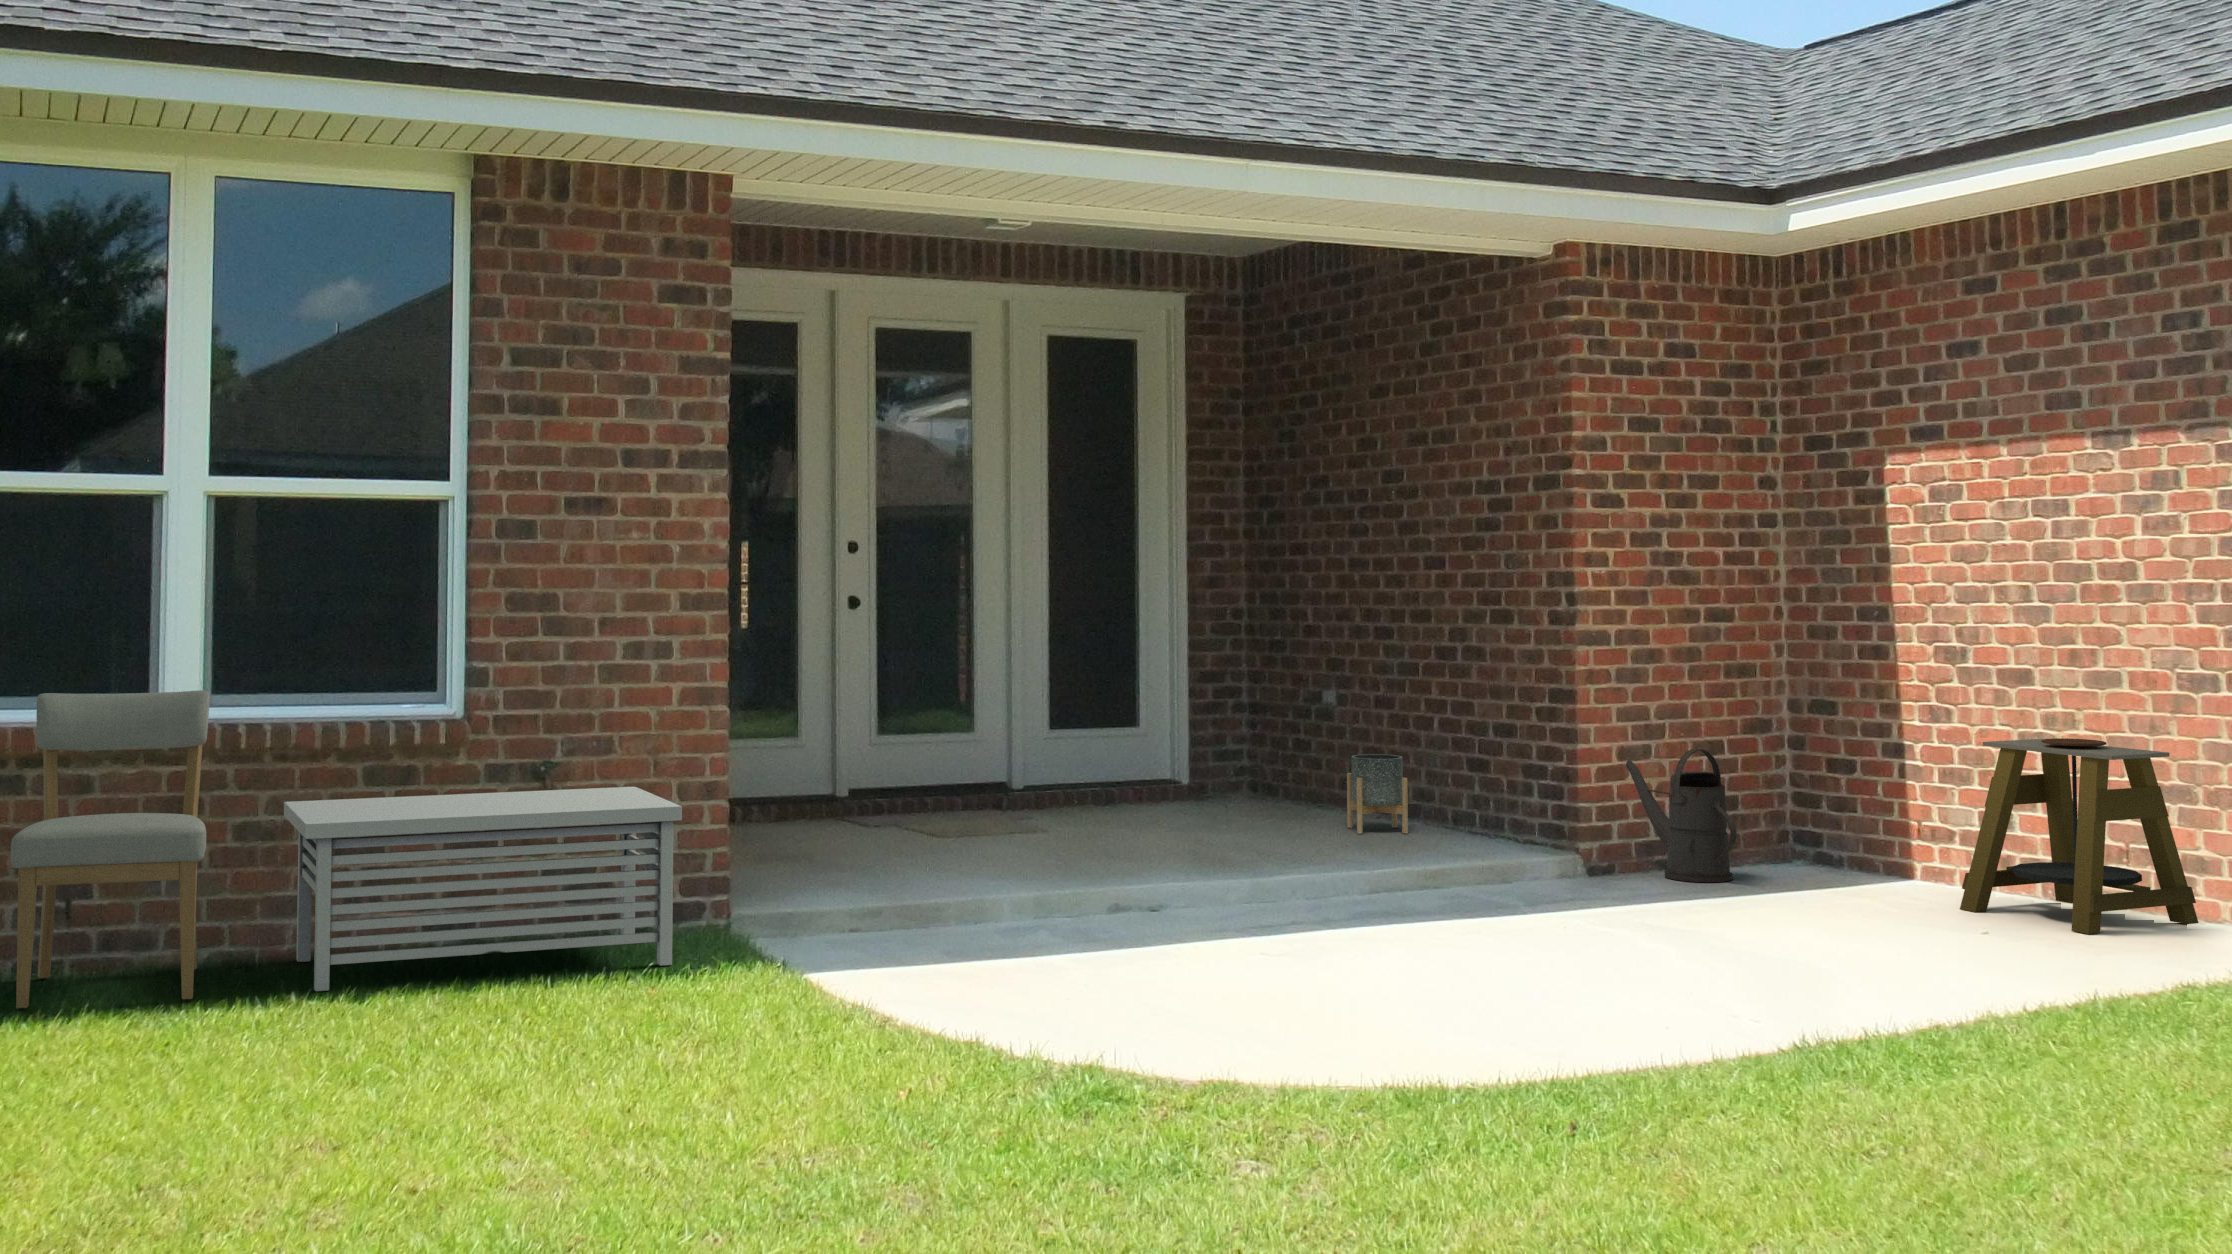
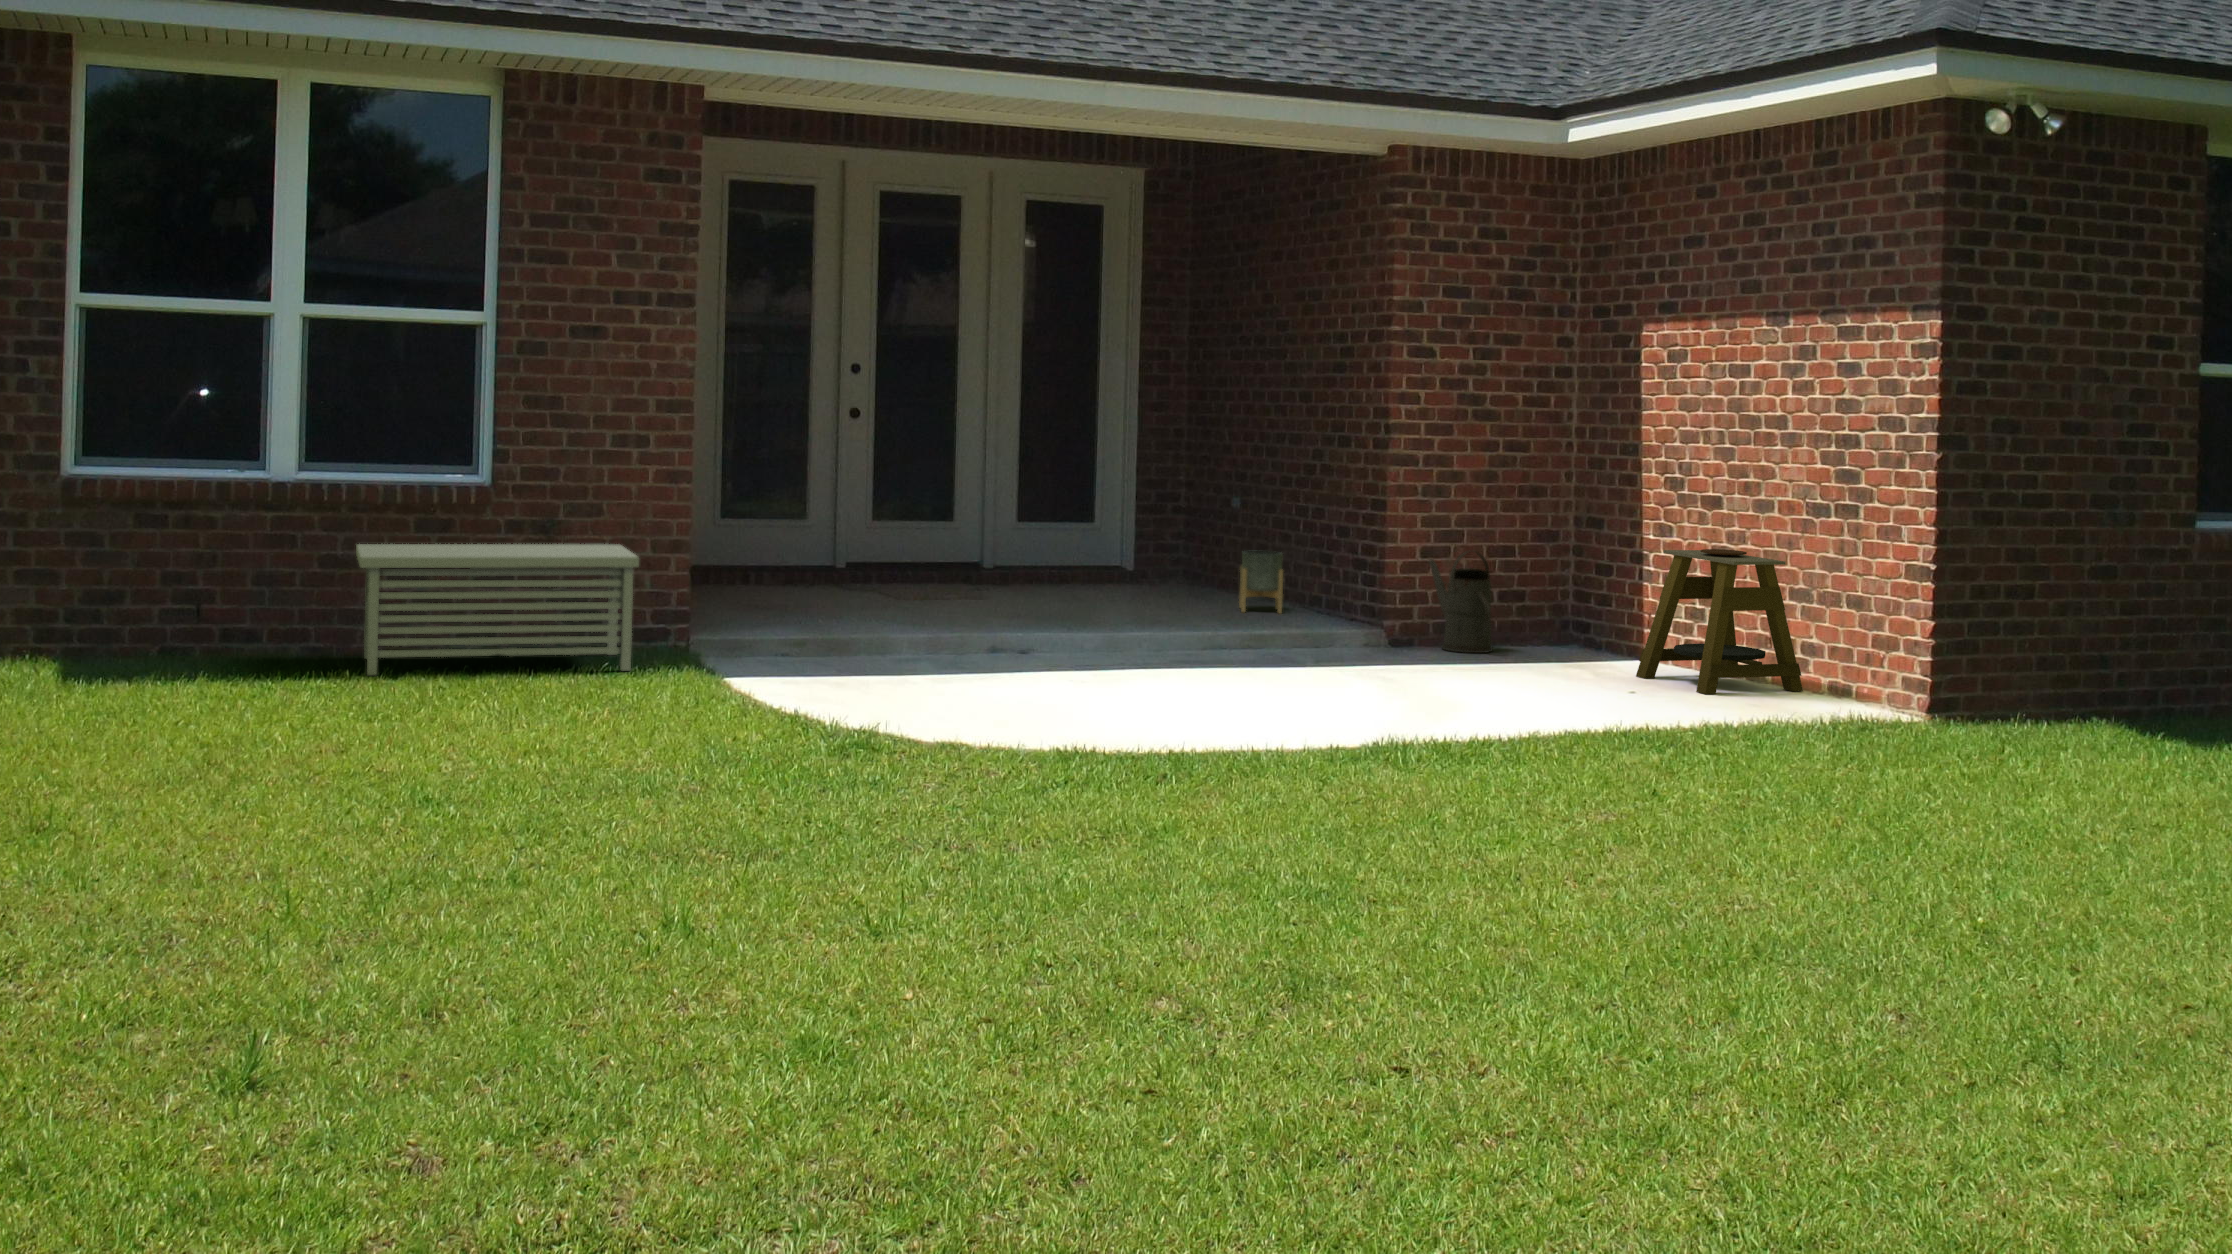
chair: present [11,690,210,1010] -> none [151,459,301,677]

